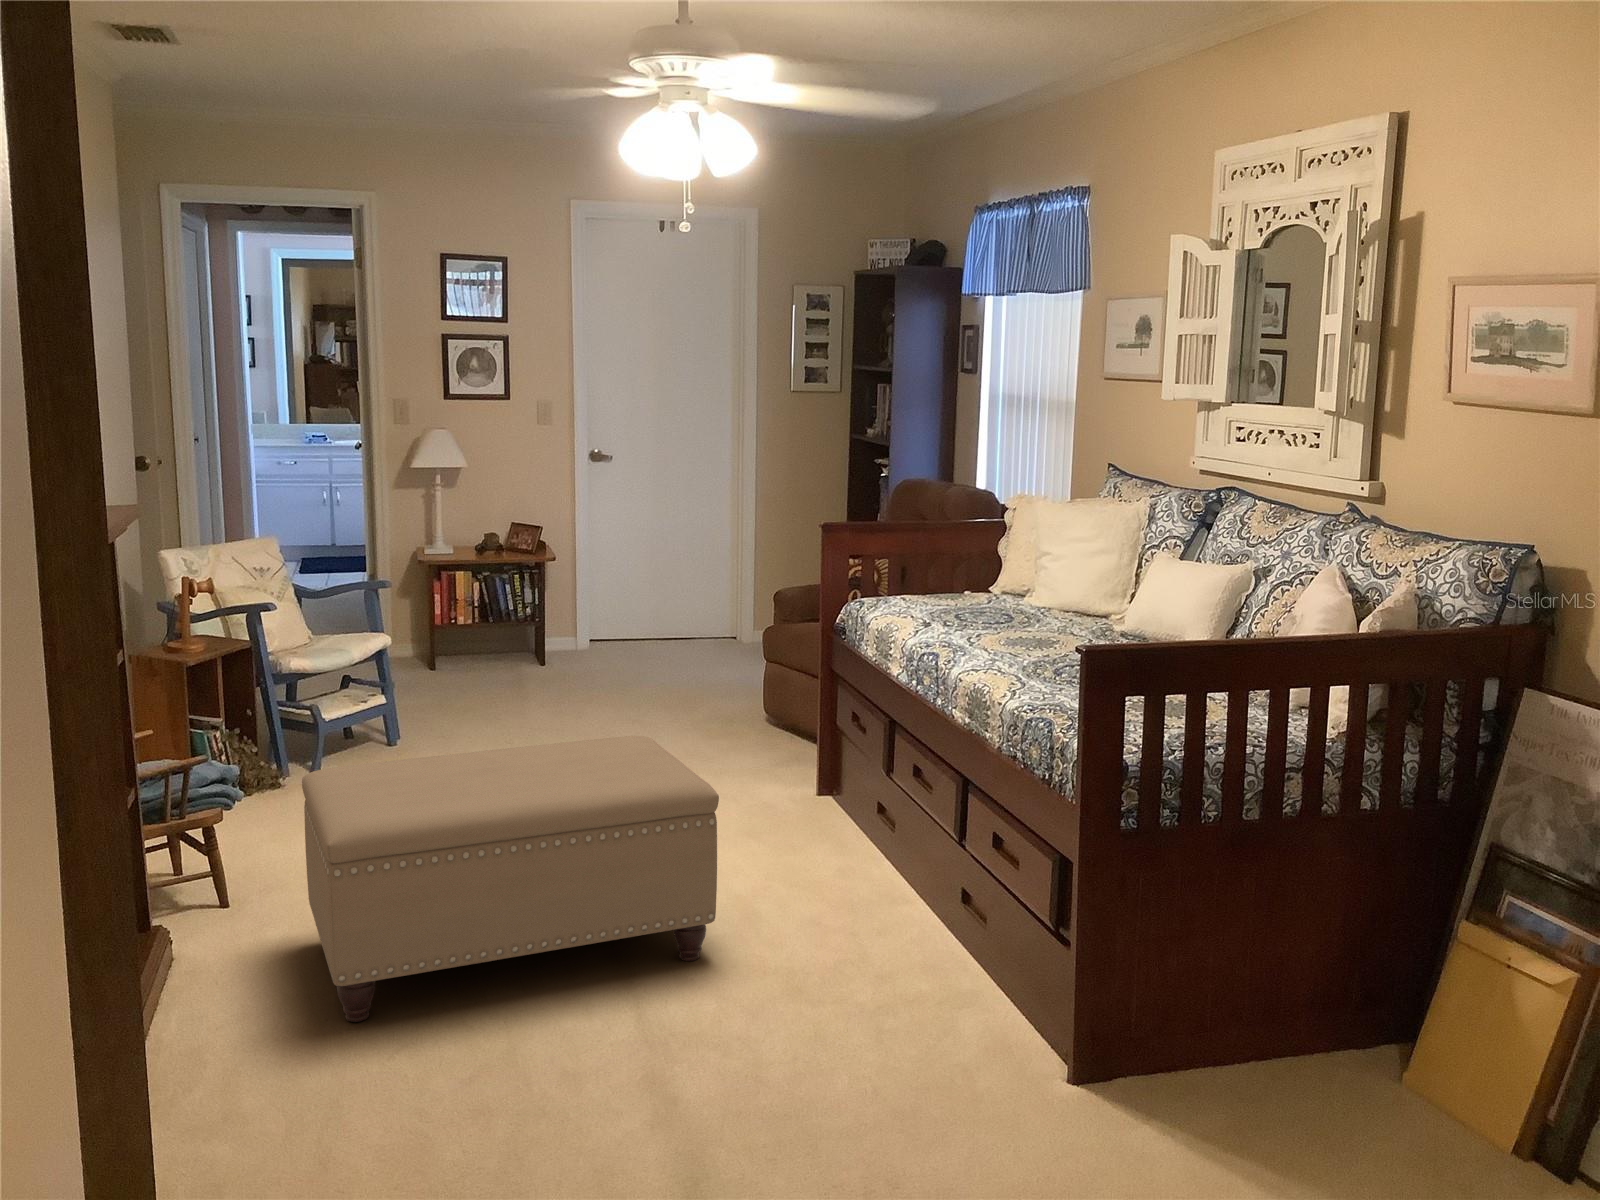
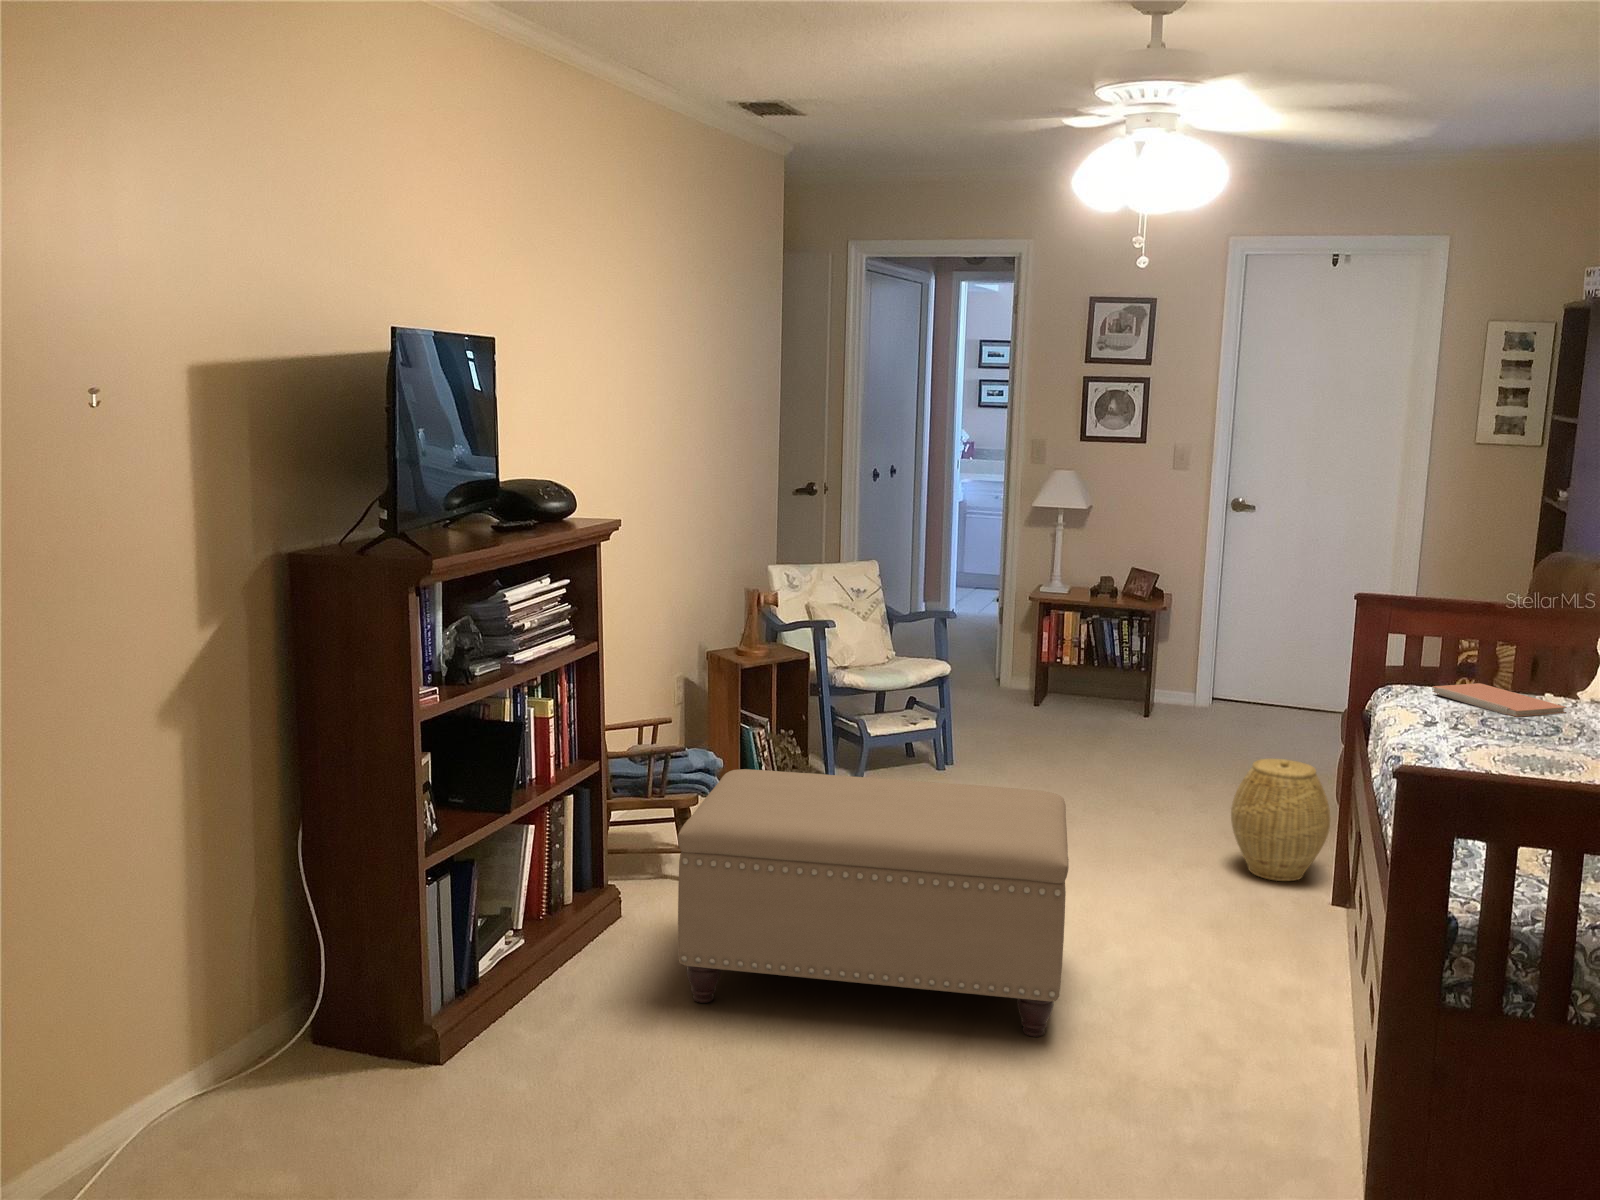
notebook: none [900,590,1001,612] -> present [1433,683,1567,717]
woven basket: none [722,679,805,786] -> present [1231,759,1330,881]

